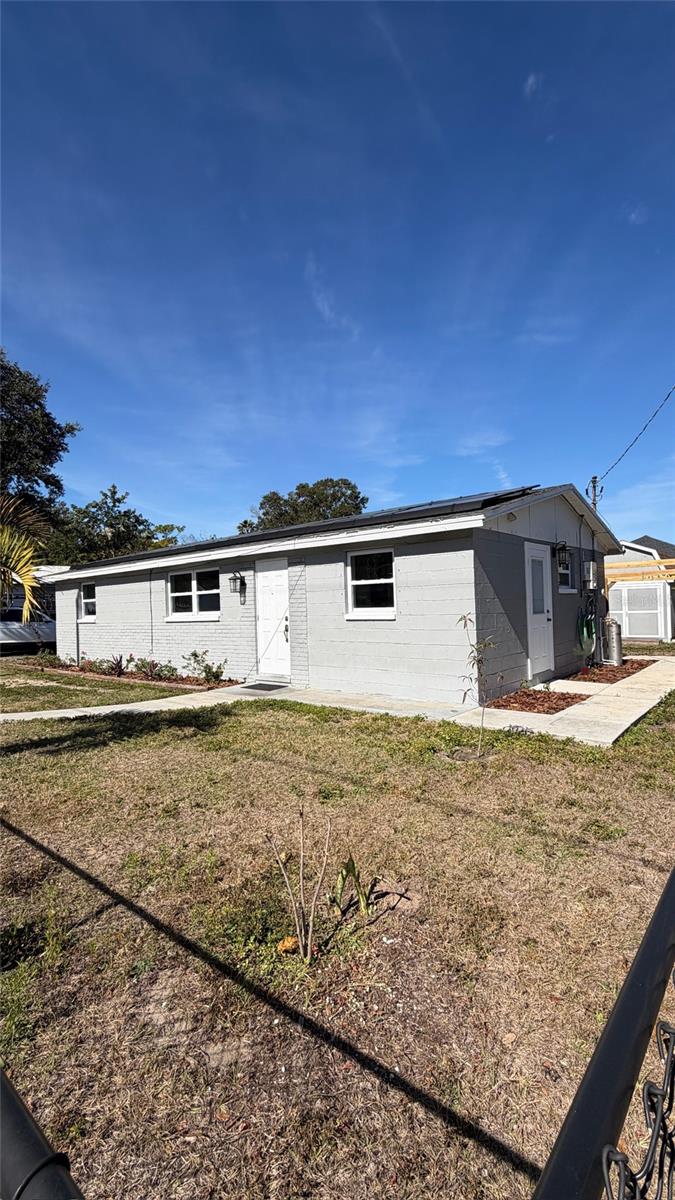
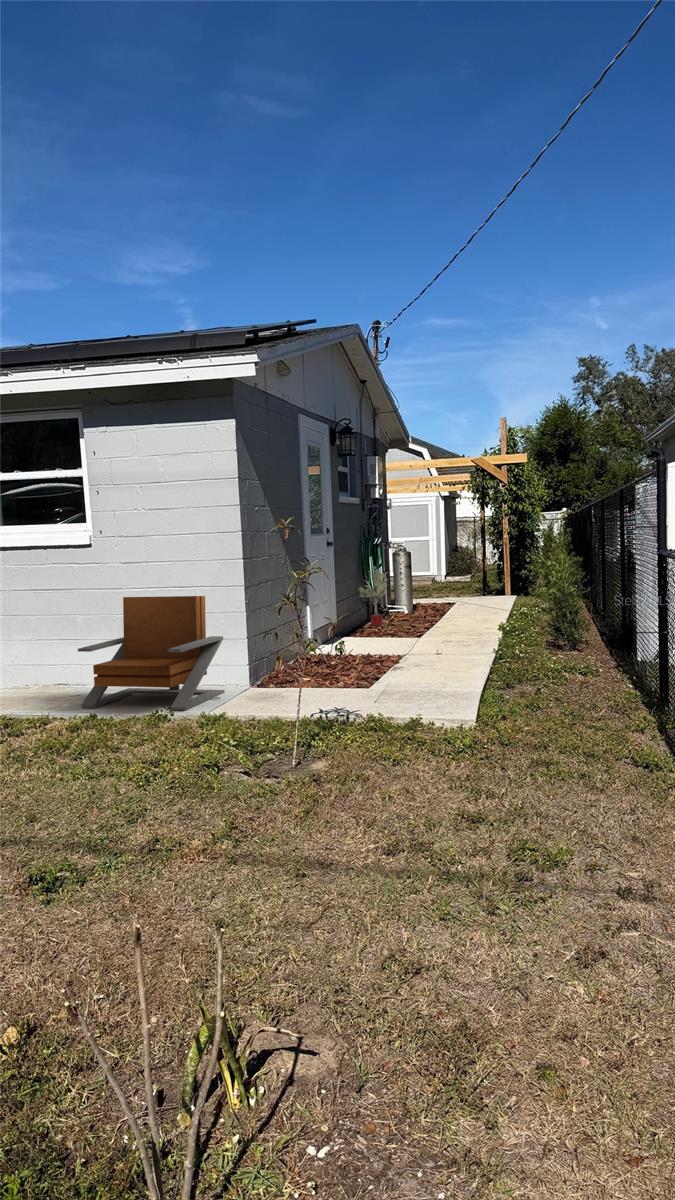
lounge chair: none [380,649,464,717] -> present [78,596,225,711]

